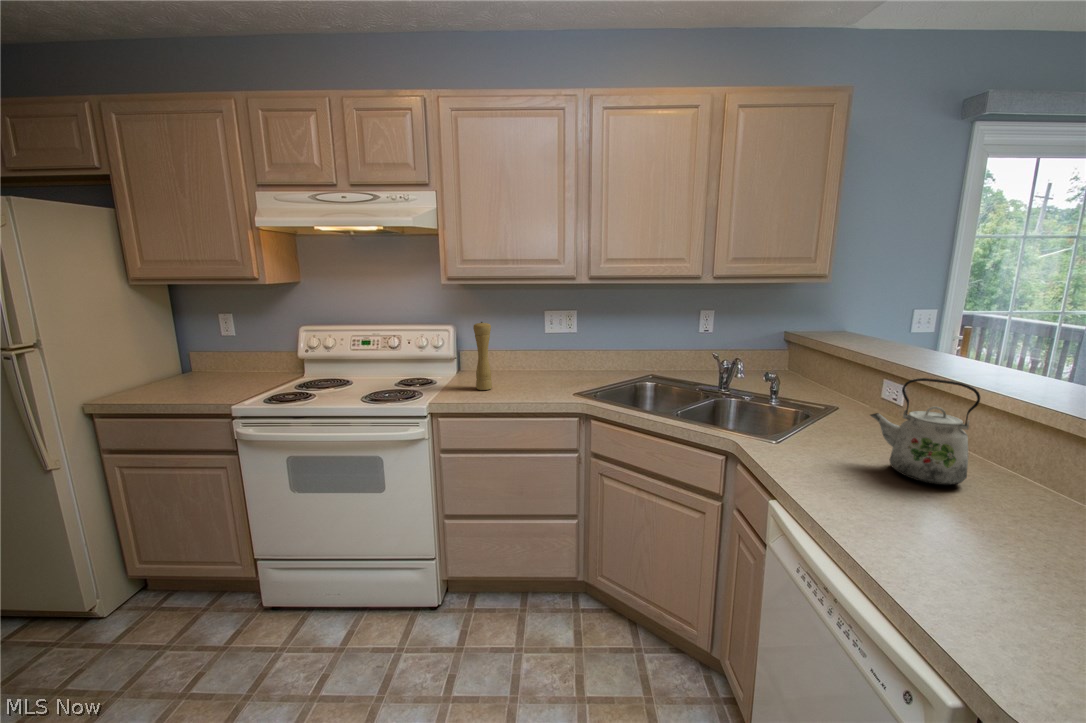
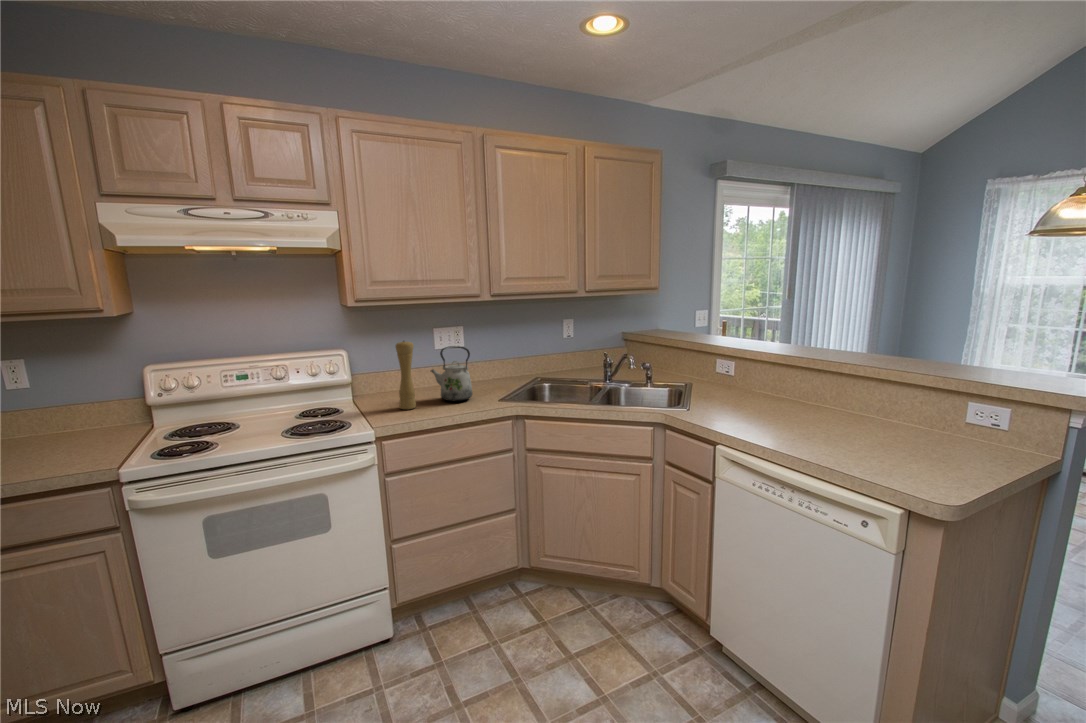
kettle: present [870,378,980,485] -> present [431,346,473,401]

